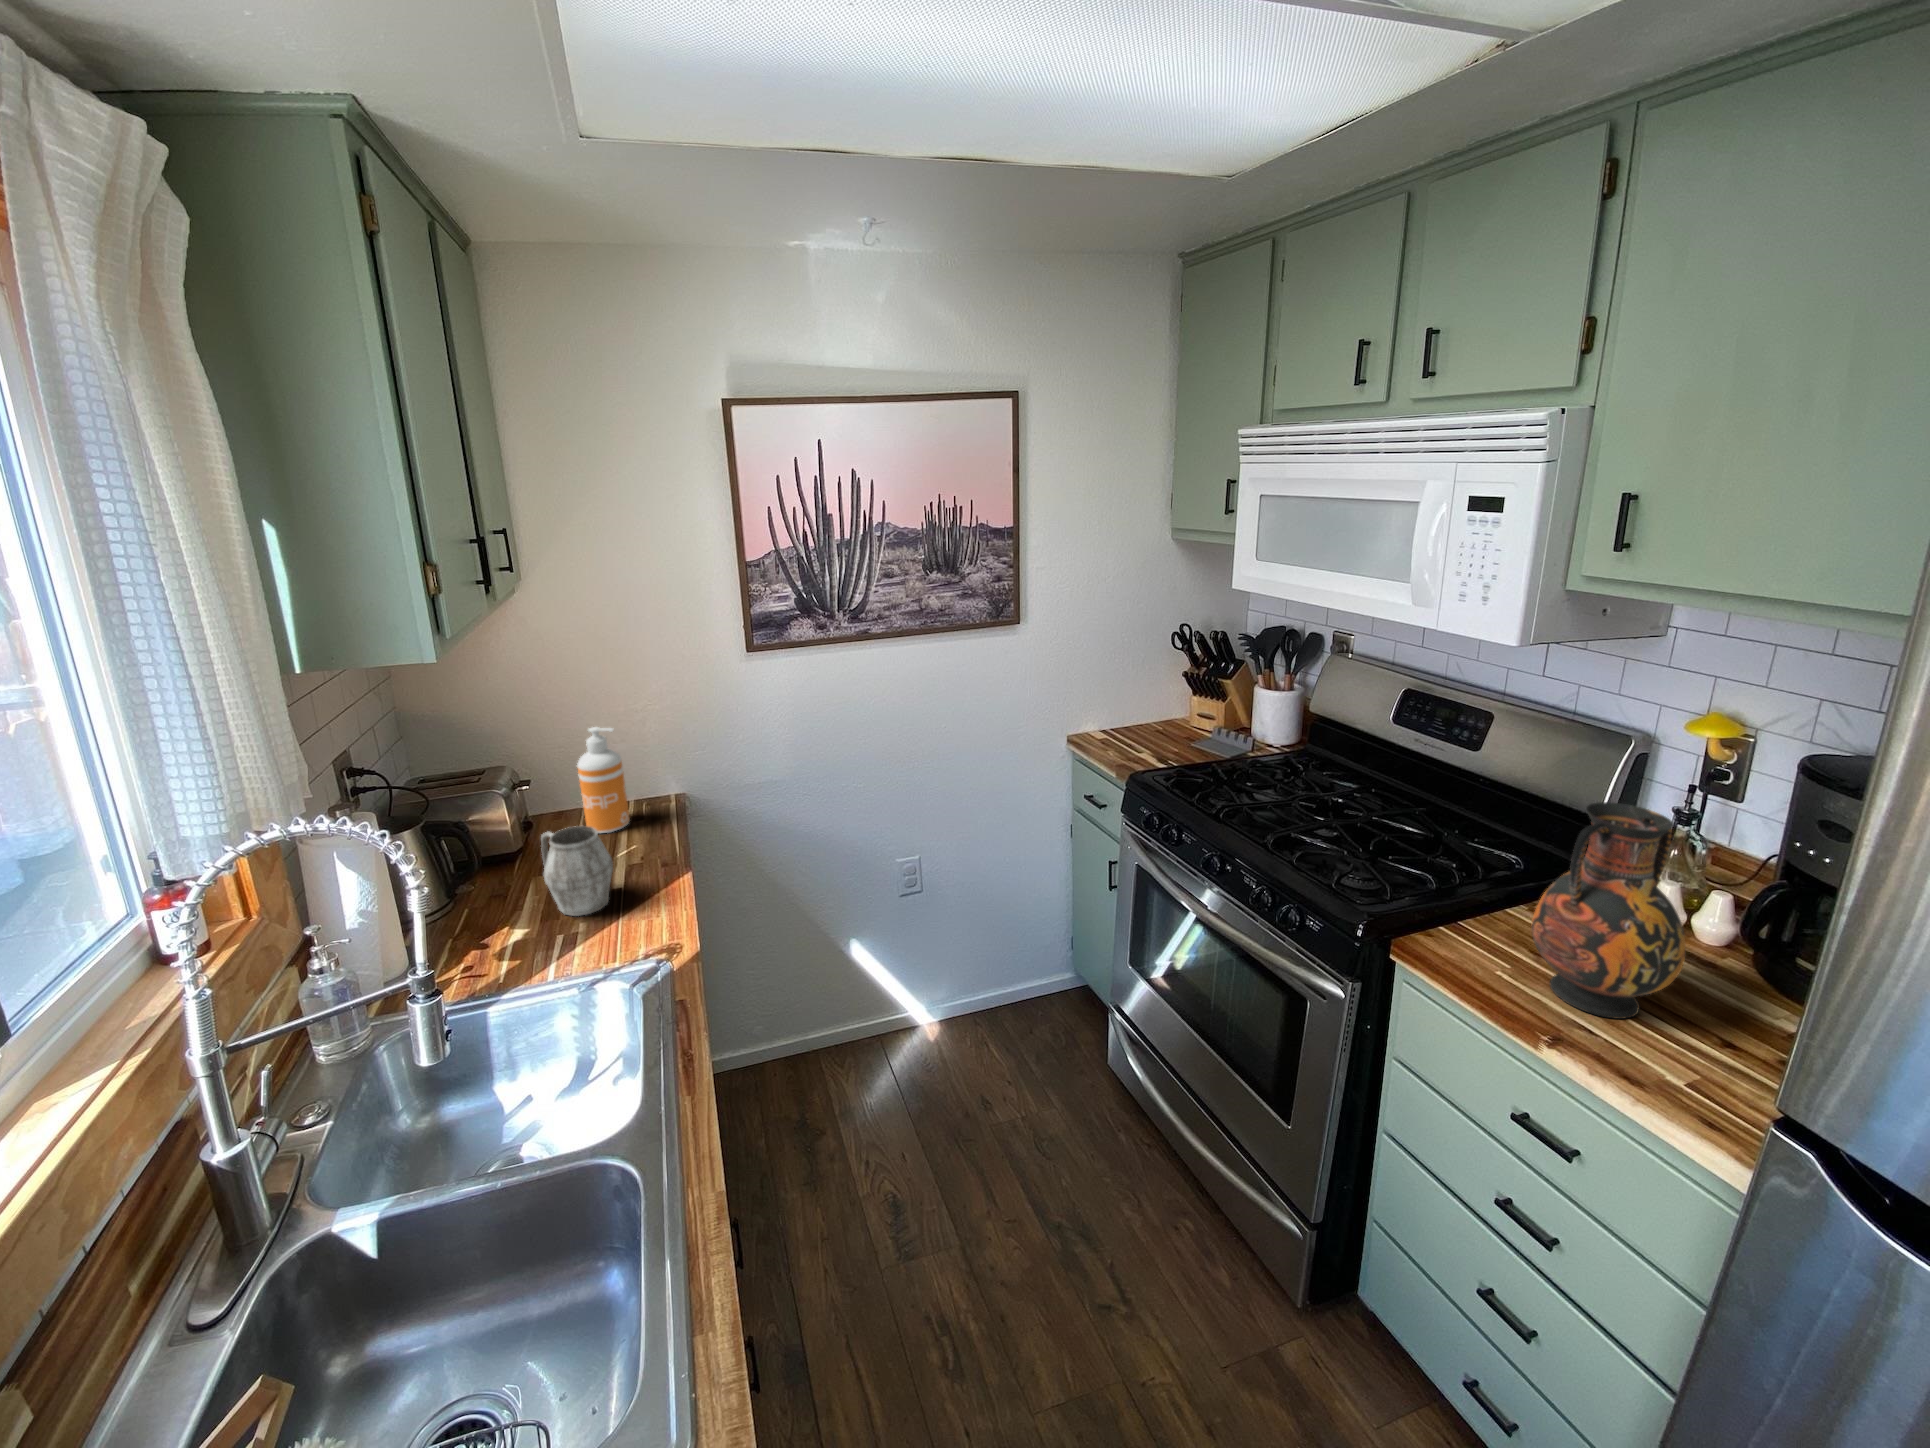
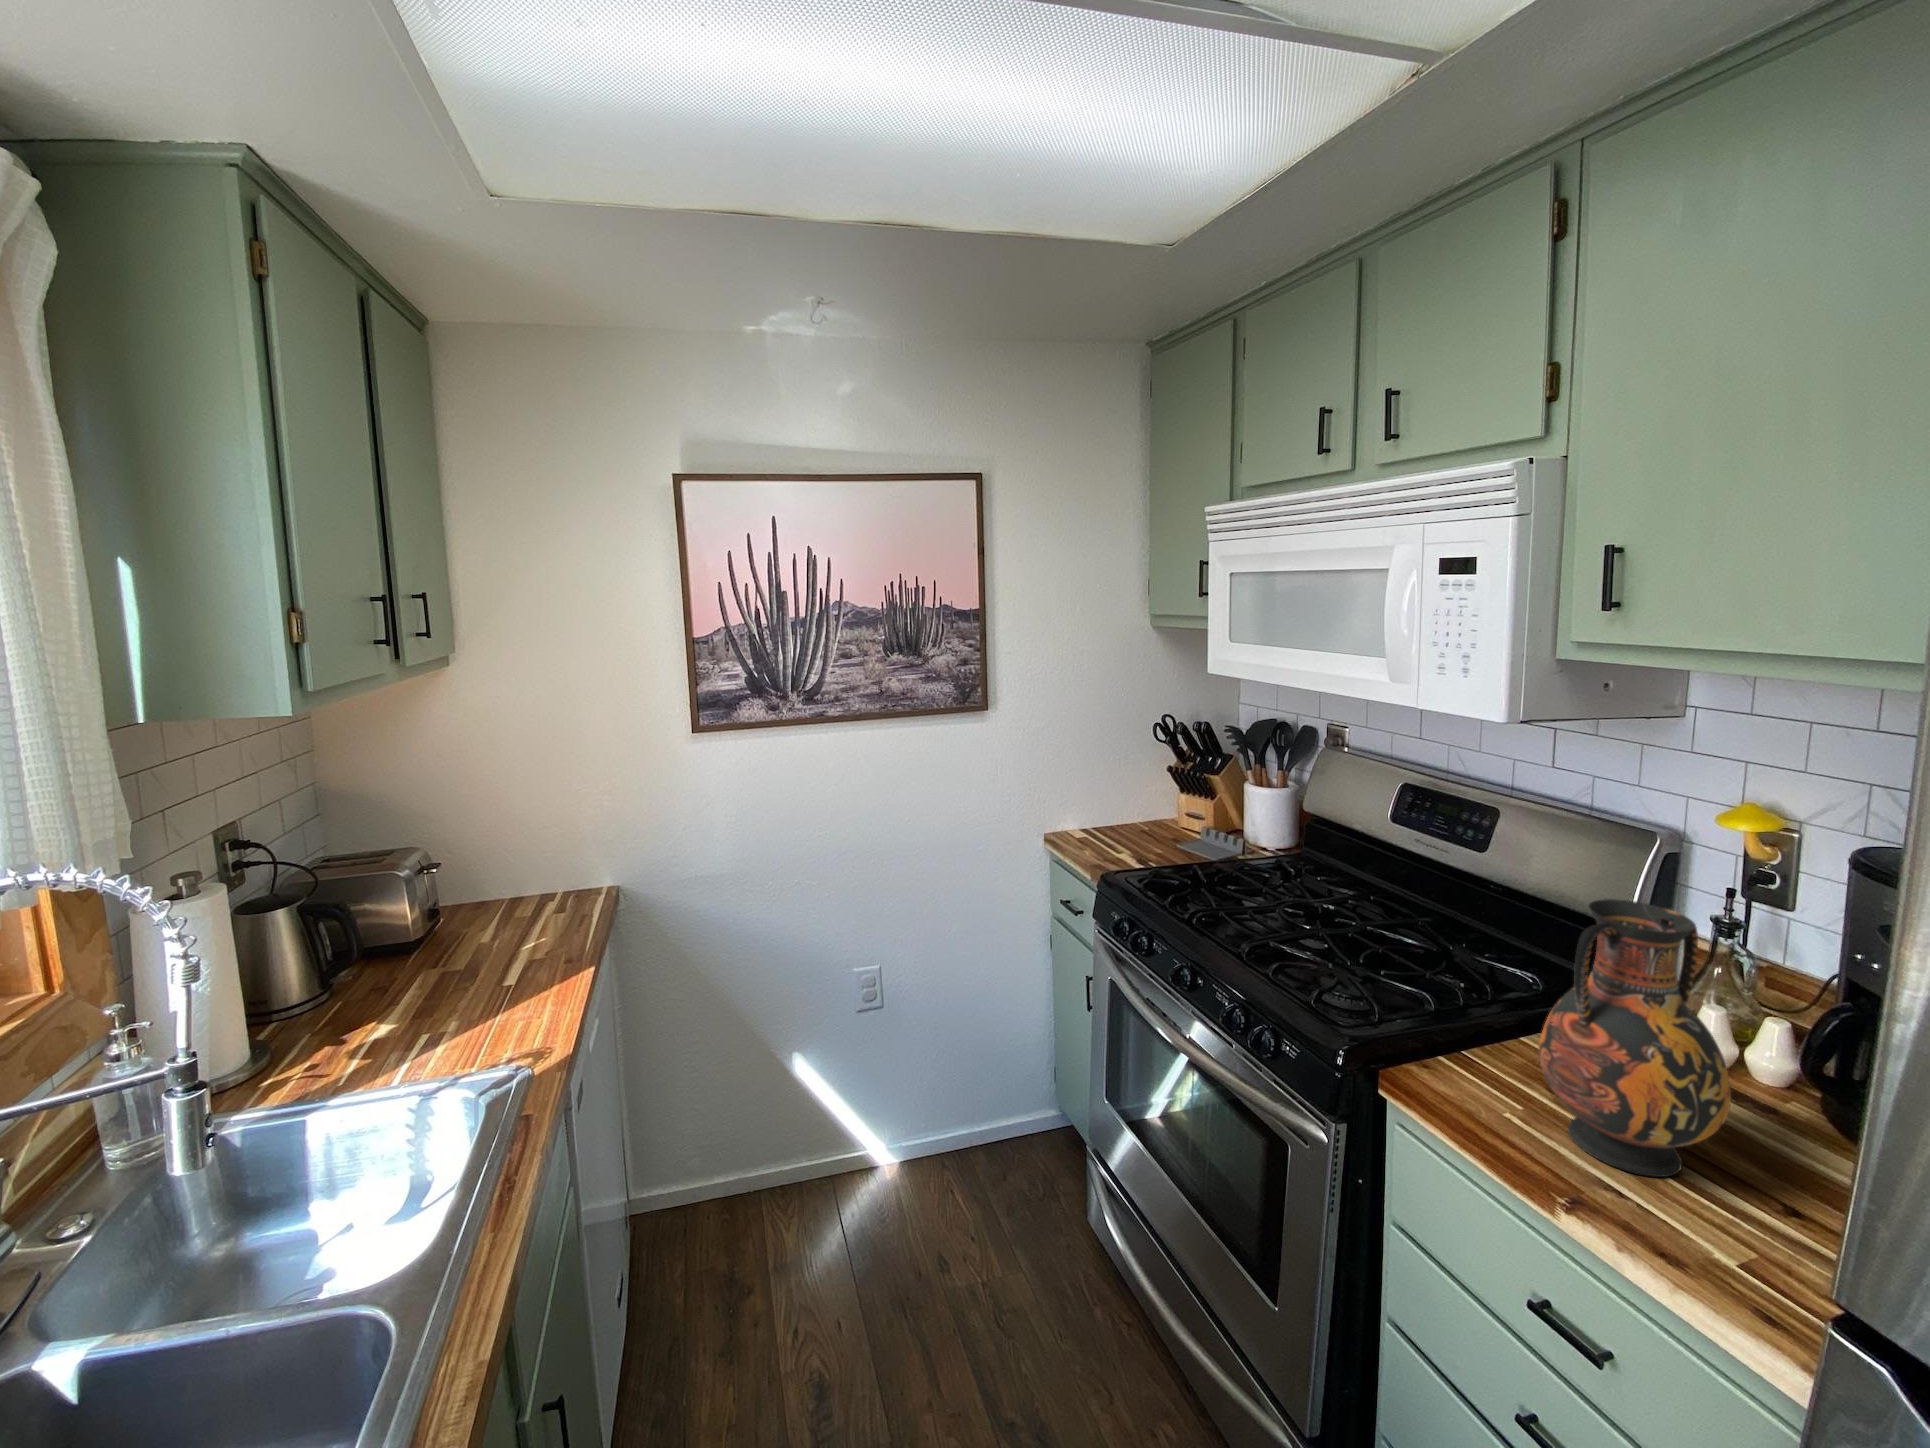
soap dispenser: present [577,727,630,833] -> none [498,807,553,924]
mug: present [541,826,613,916] -> none [424,909,505,1012]

